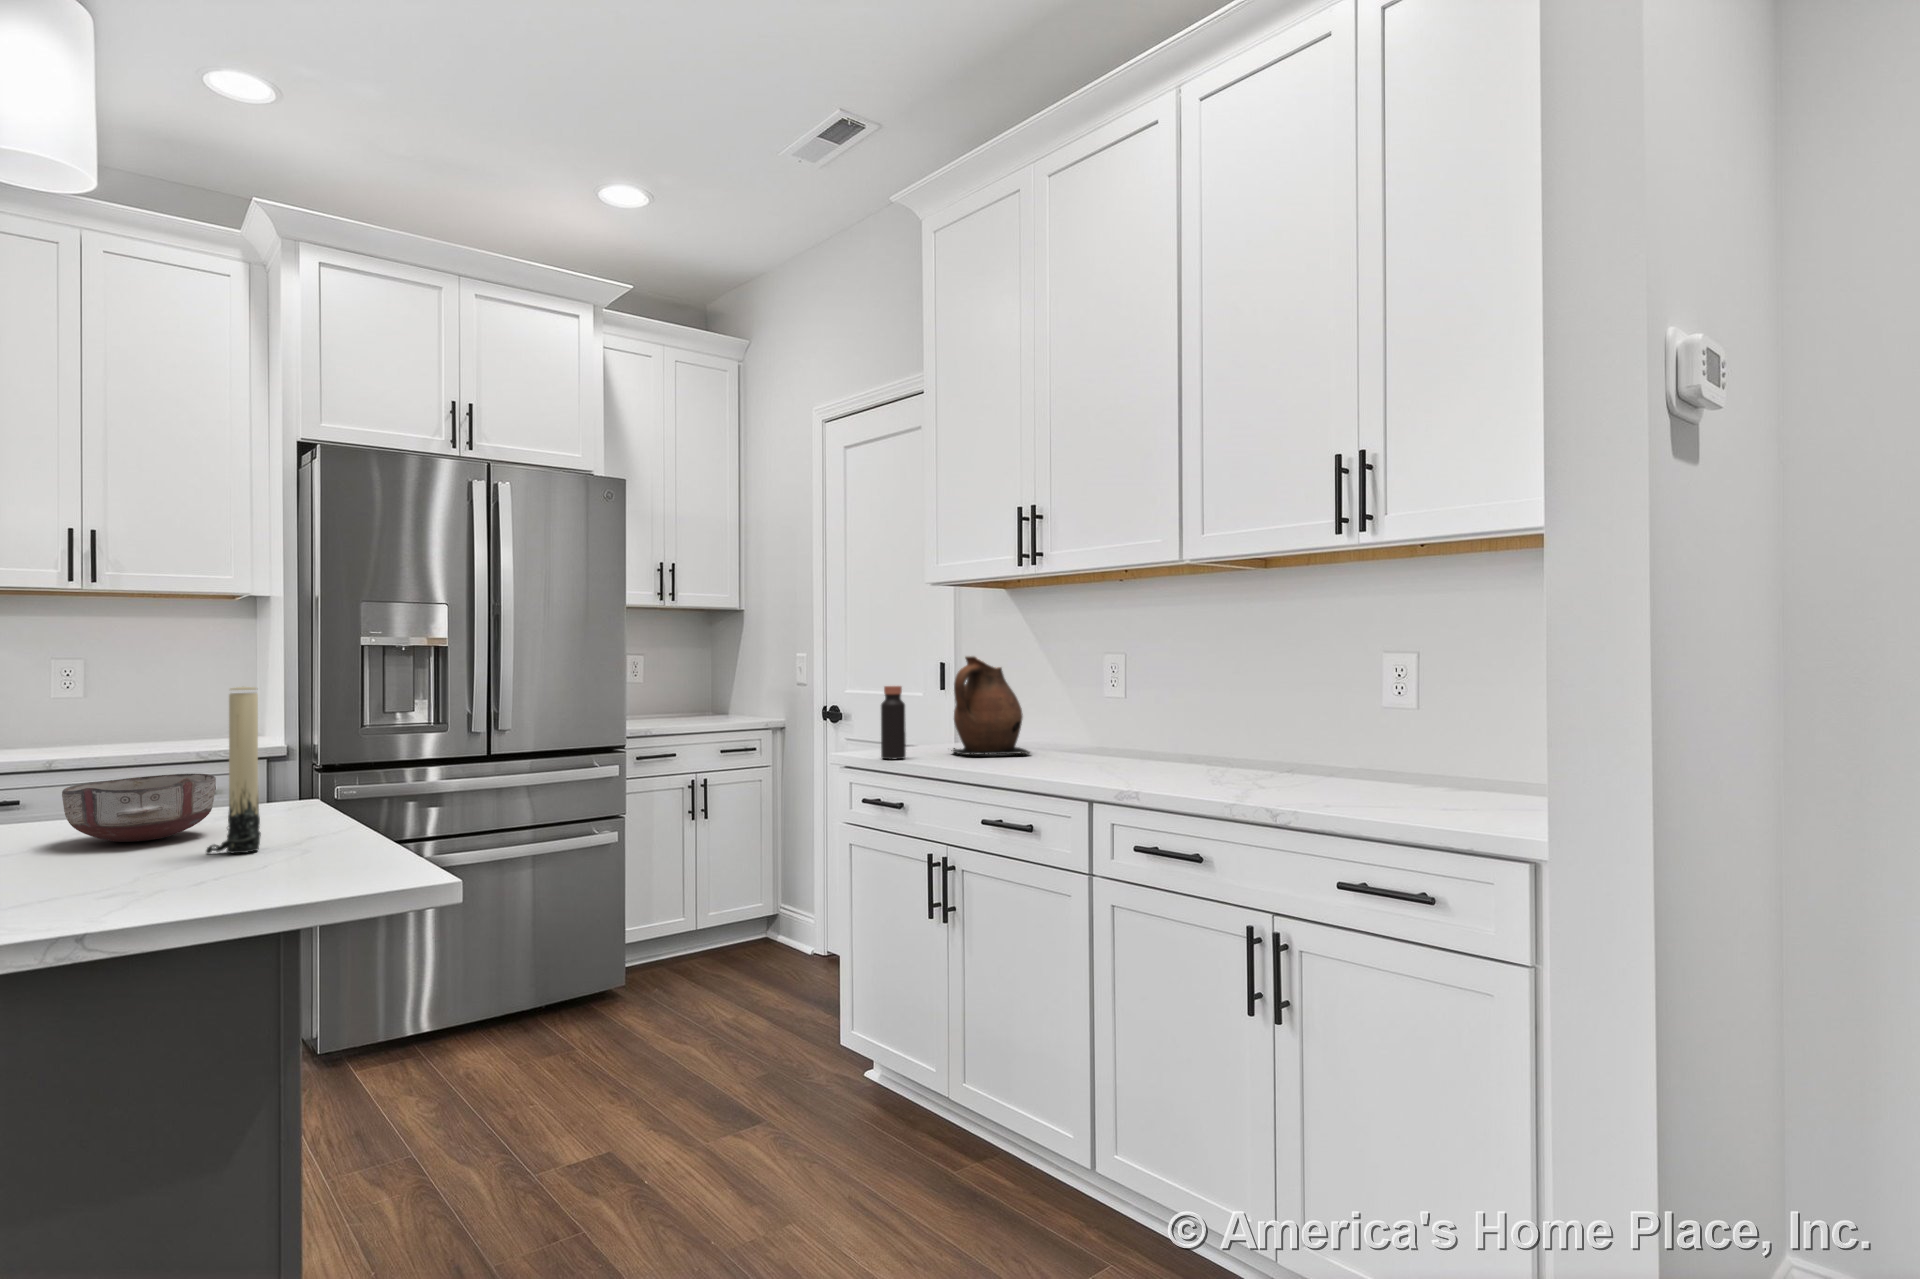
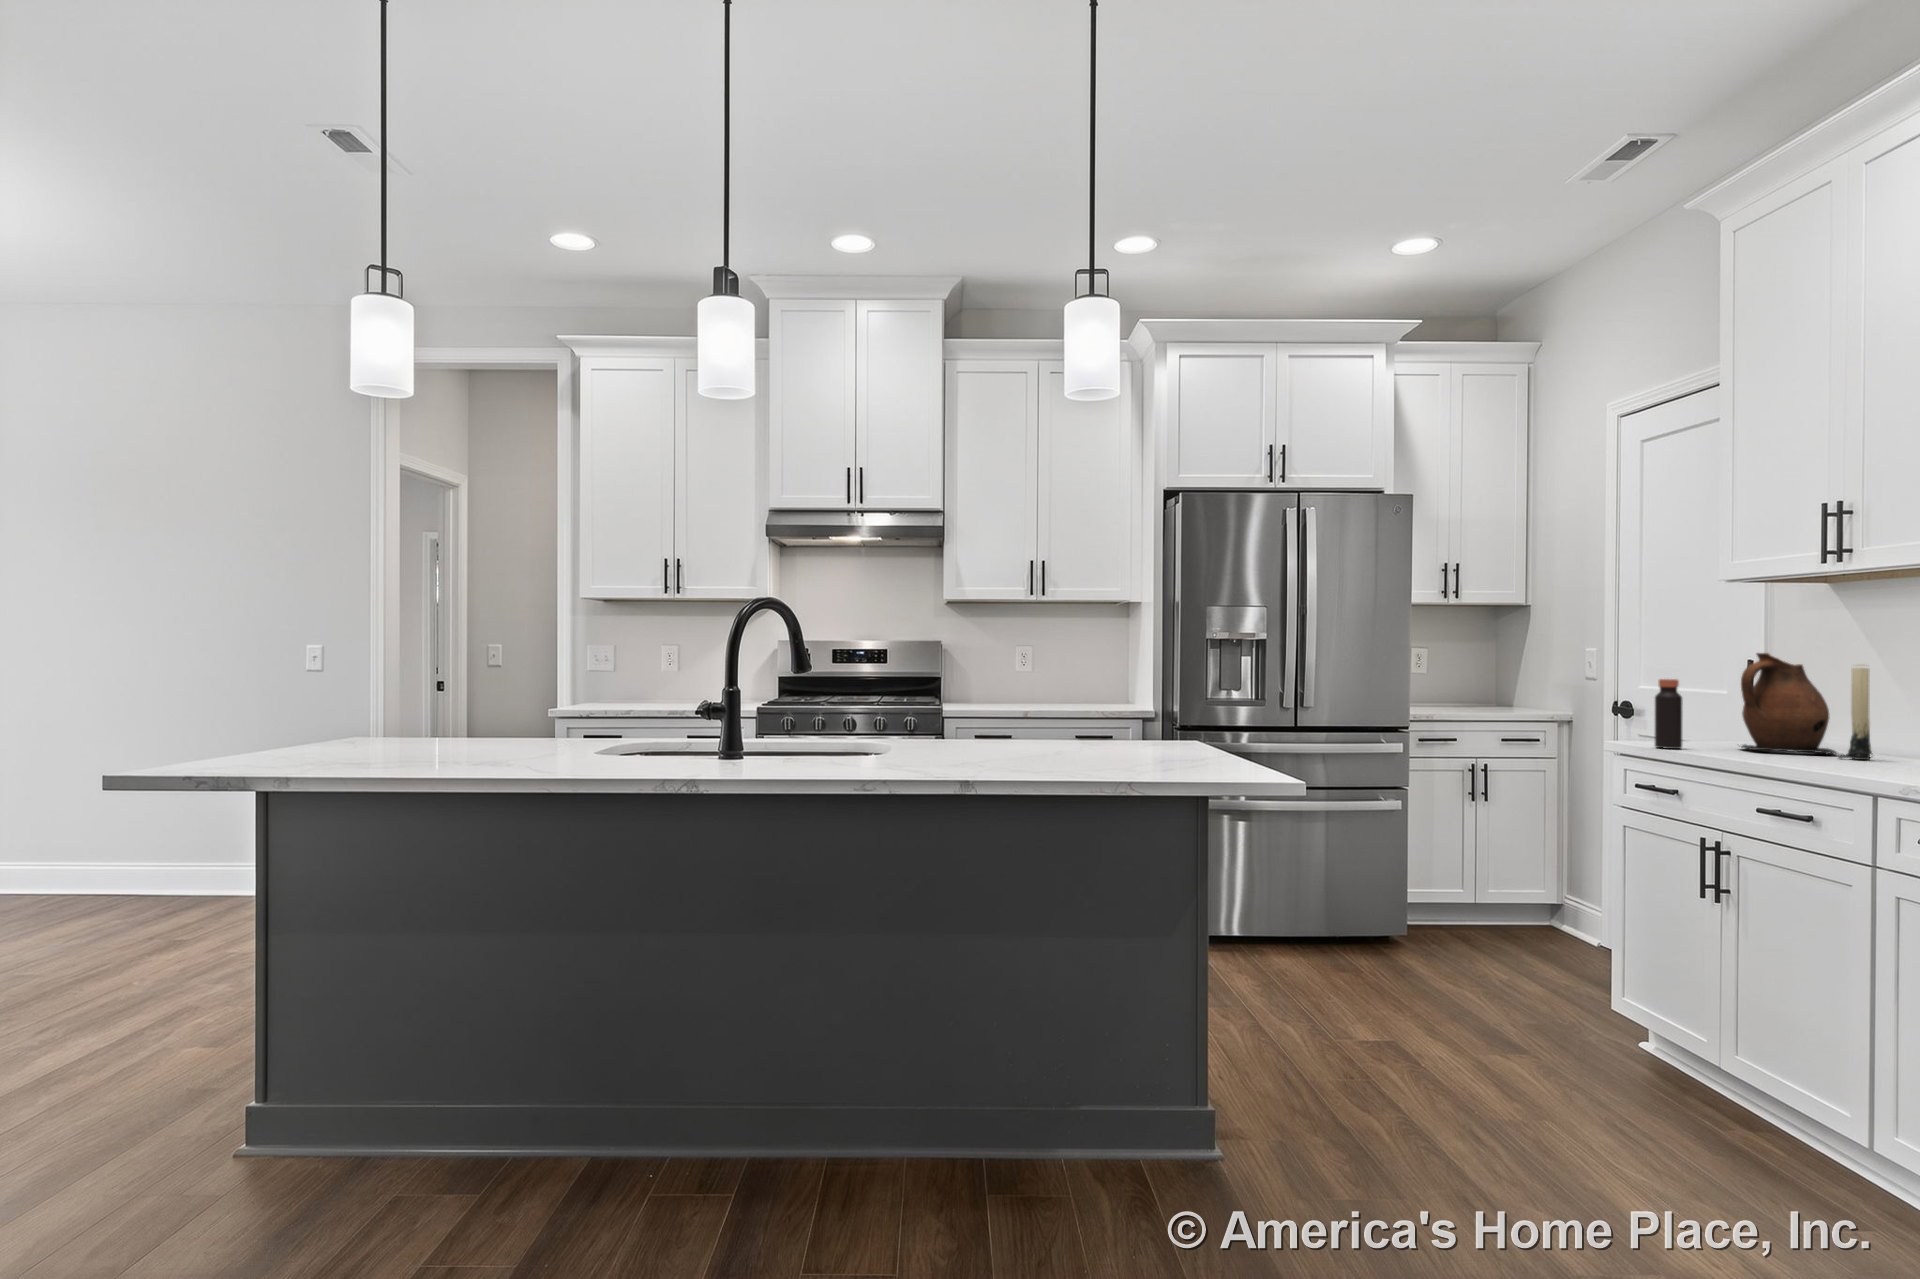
candle: present [206,687,261,854] -> present [1838,664,1872,760]
ceramic bowl: present [62,774,216,842] -> none [1074,713,1147,749]

